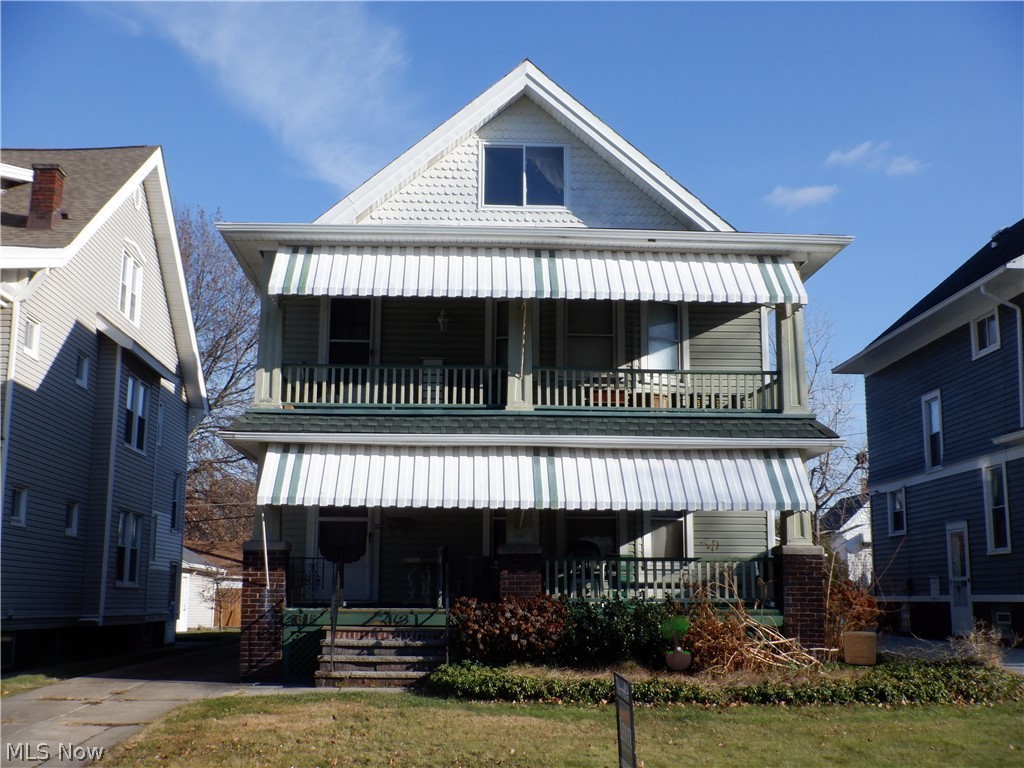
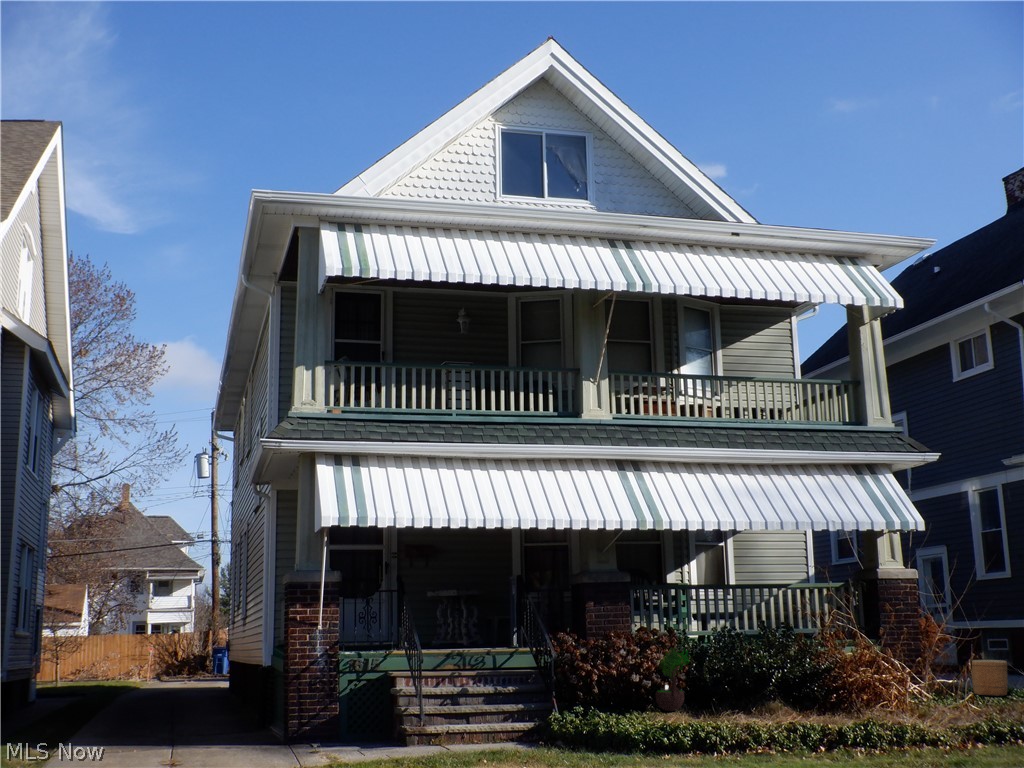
potted tree: present [662,615,691,670] -> present [656,648,689,711]

